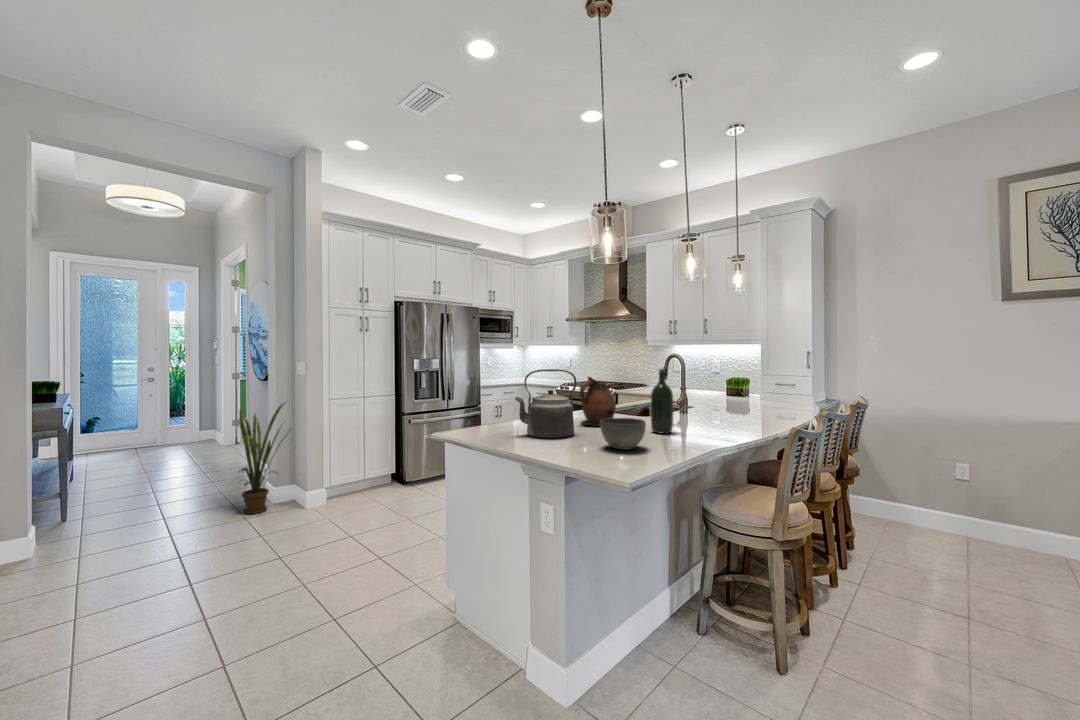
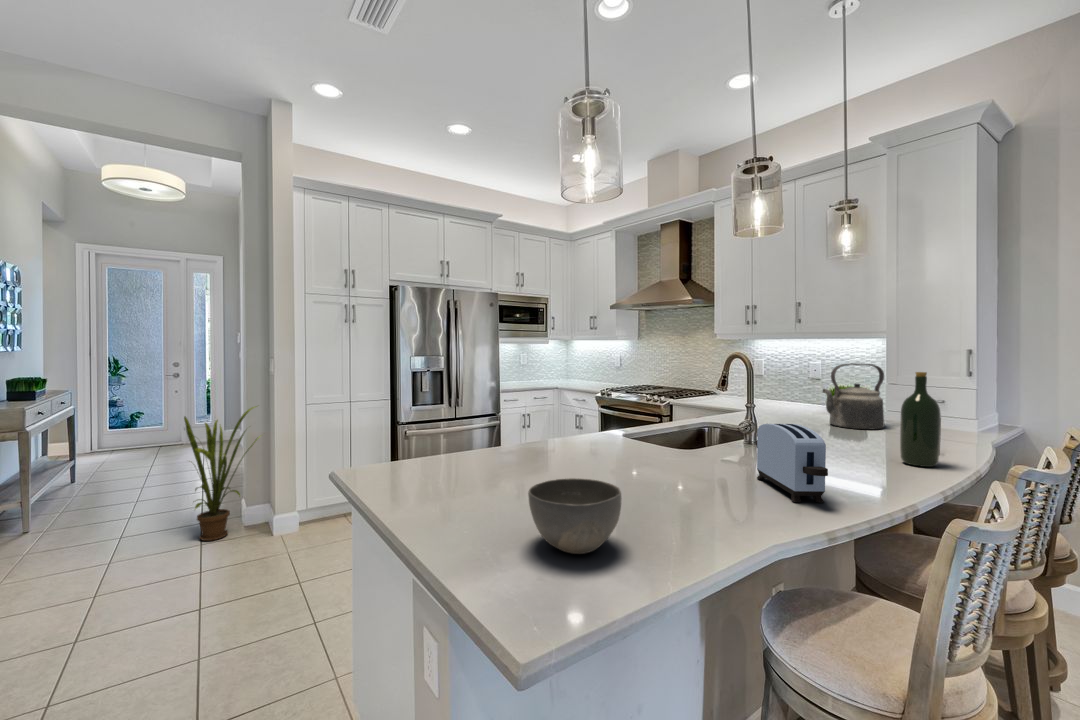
kettle: present [515,369,577,438] -> present [823,363,884,429]
wine bottle: present [651,369,673,434] -> present [900,372,941,467]
ceramic pitcher: present [580,377,616,425] -> none [552,389,623,477]
toaster: none [694,393,733,432] -> present [756,424,828,503]

